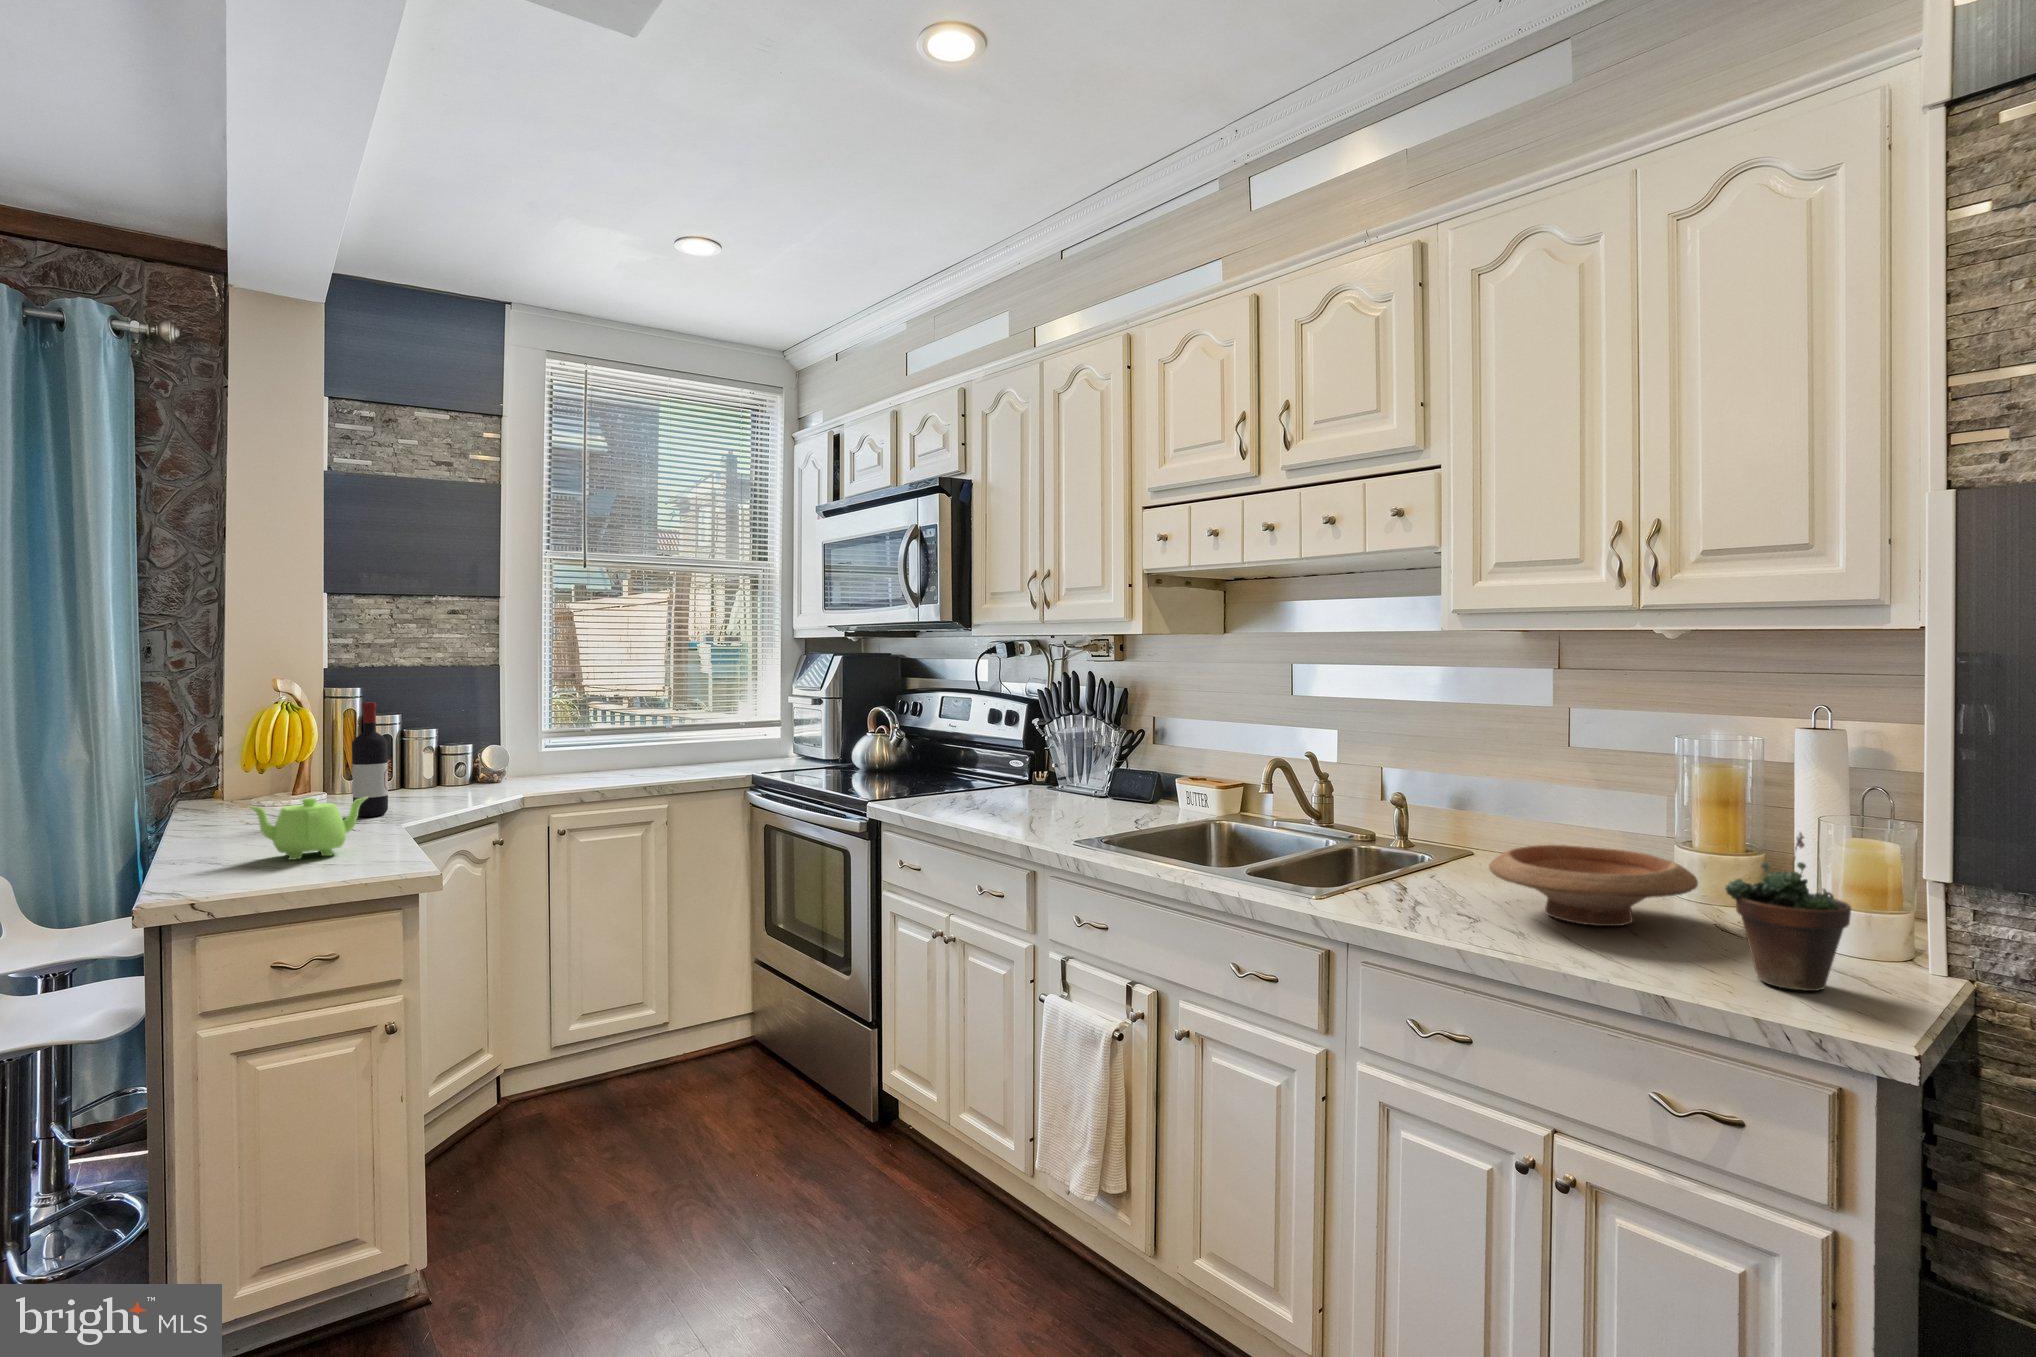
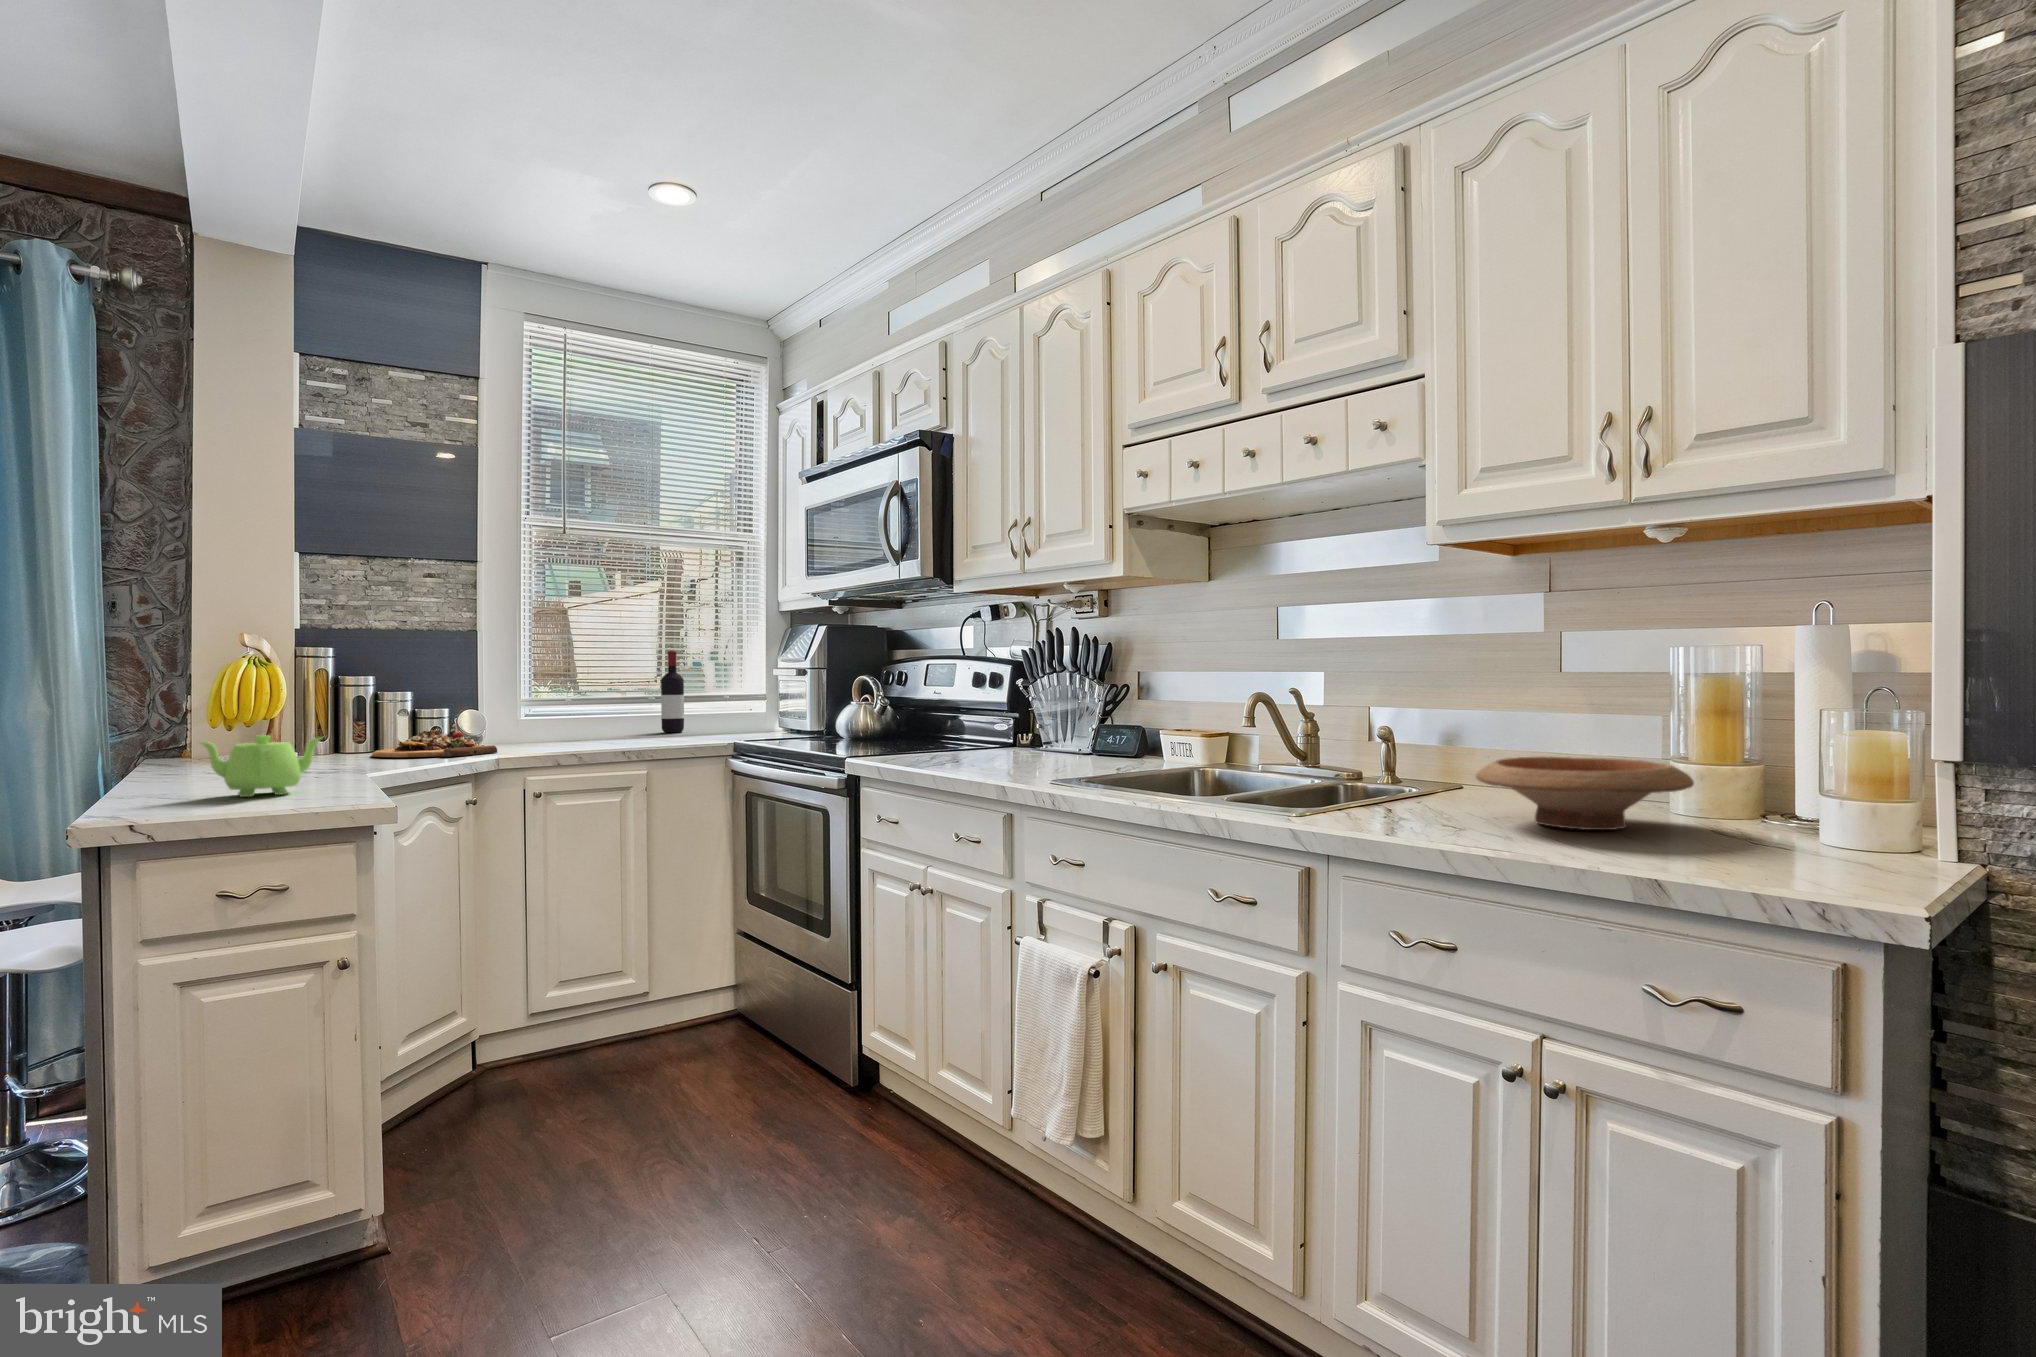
wine bottle: present [352,702,388,817] -> present [661,651,684,733]
cutting board: none [402,768,525,799] -> present [371,729,497,757]
succulent plant: present [1725,833,1851,991] -> none [1719,705,1853,872]

